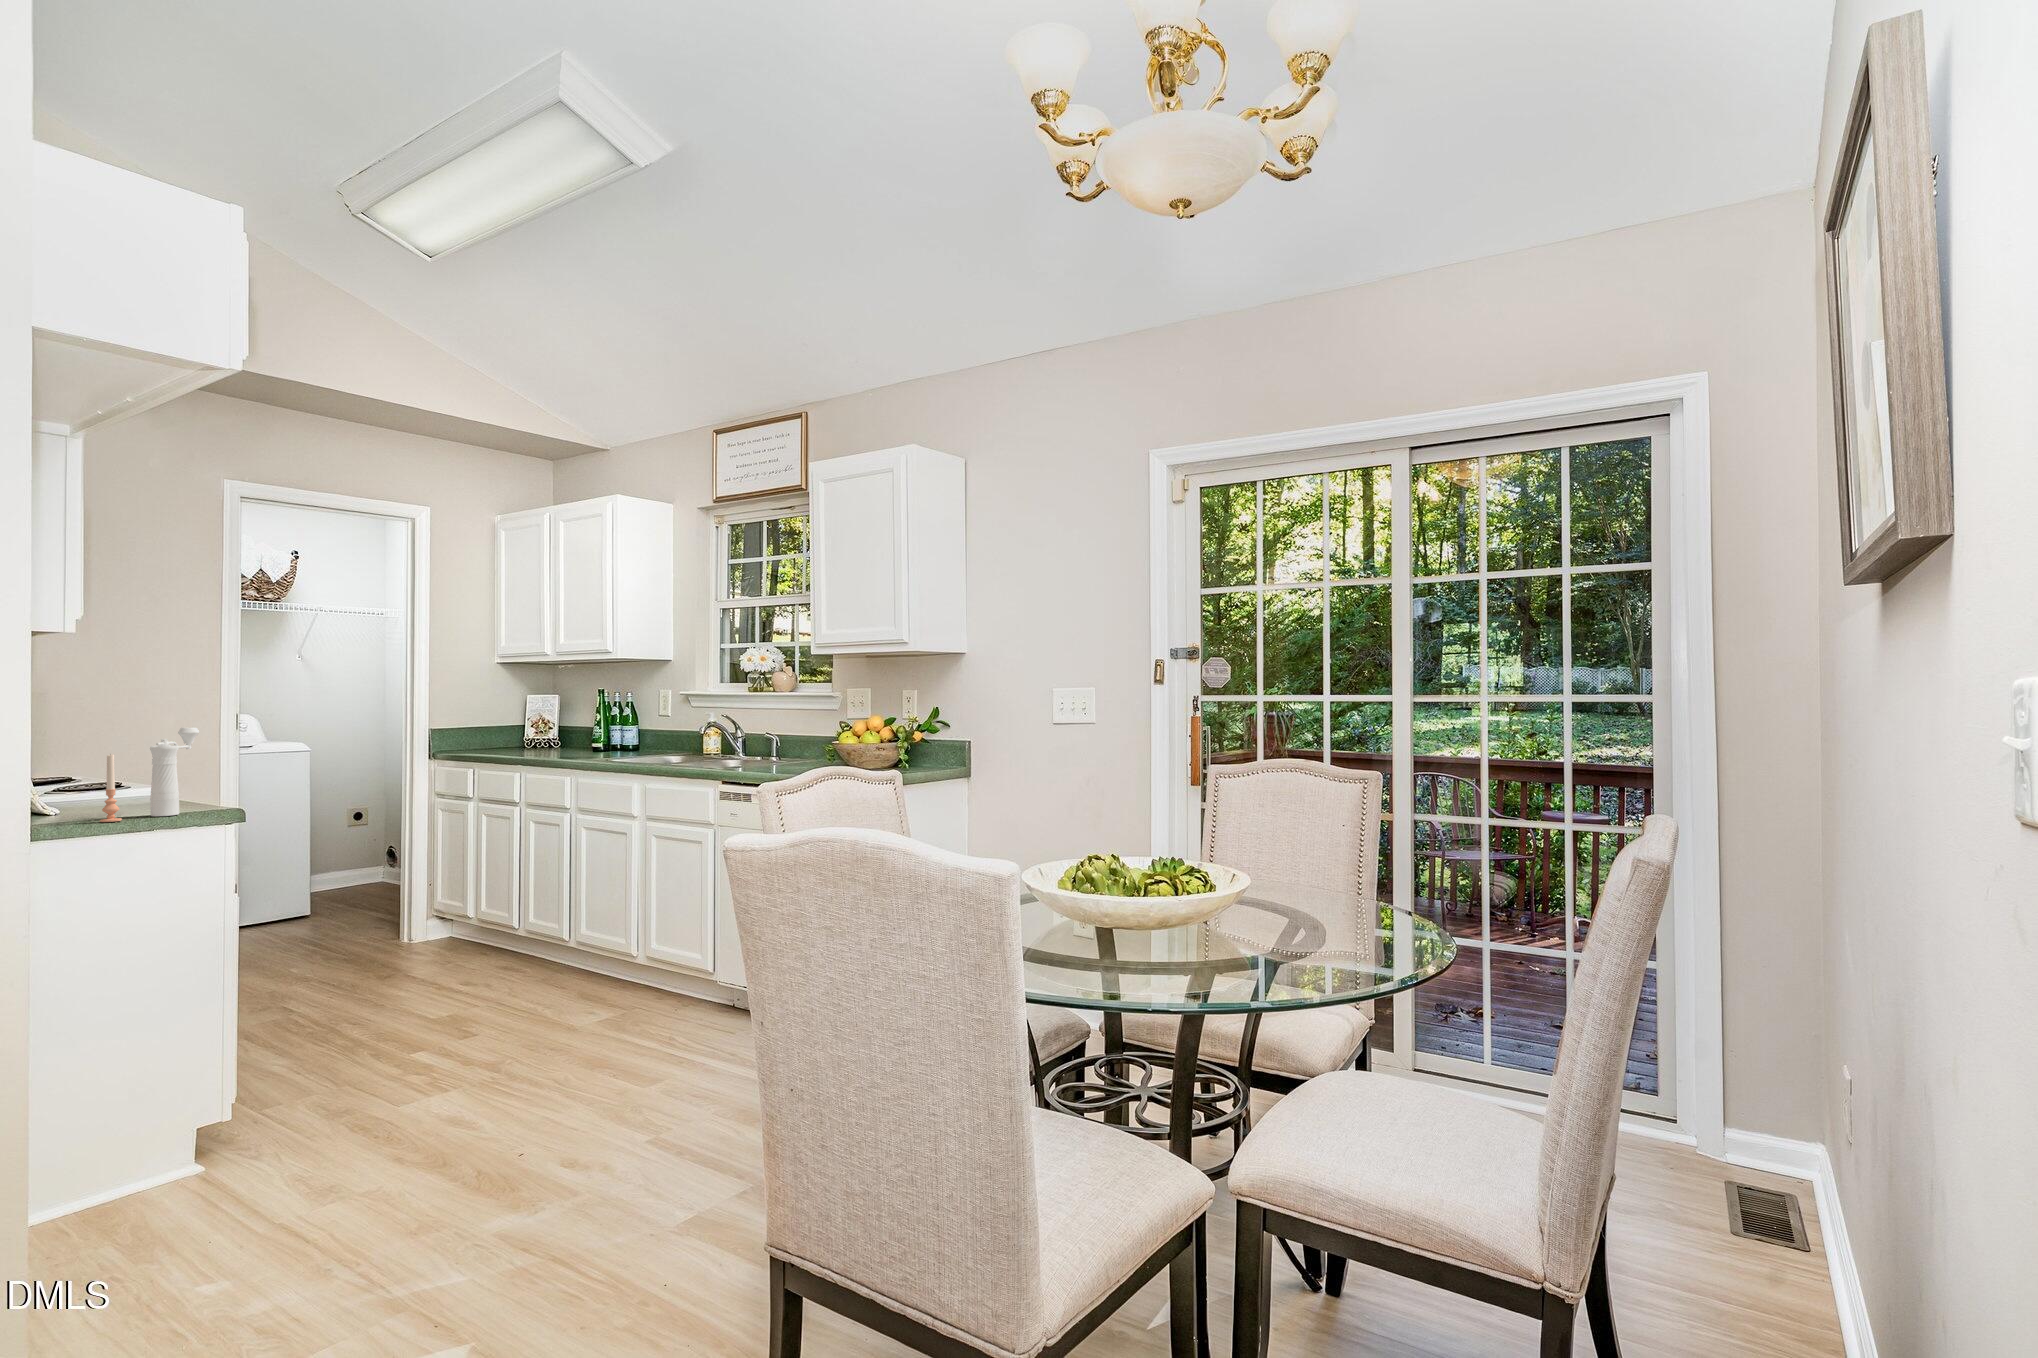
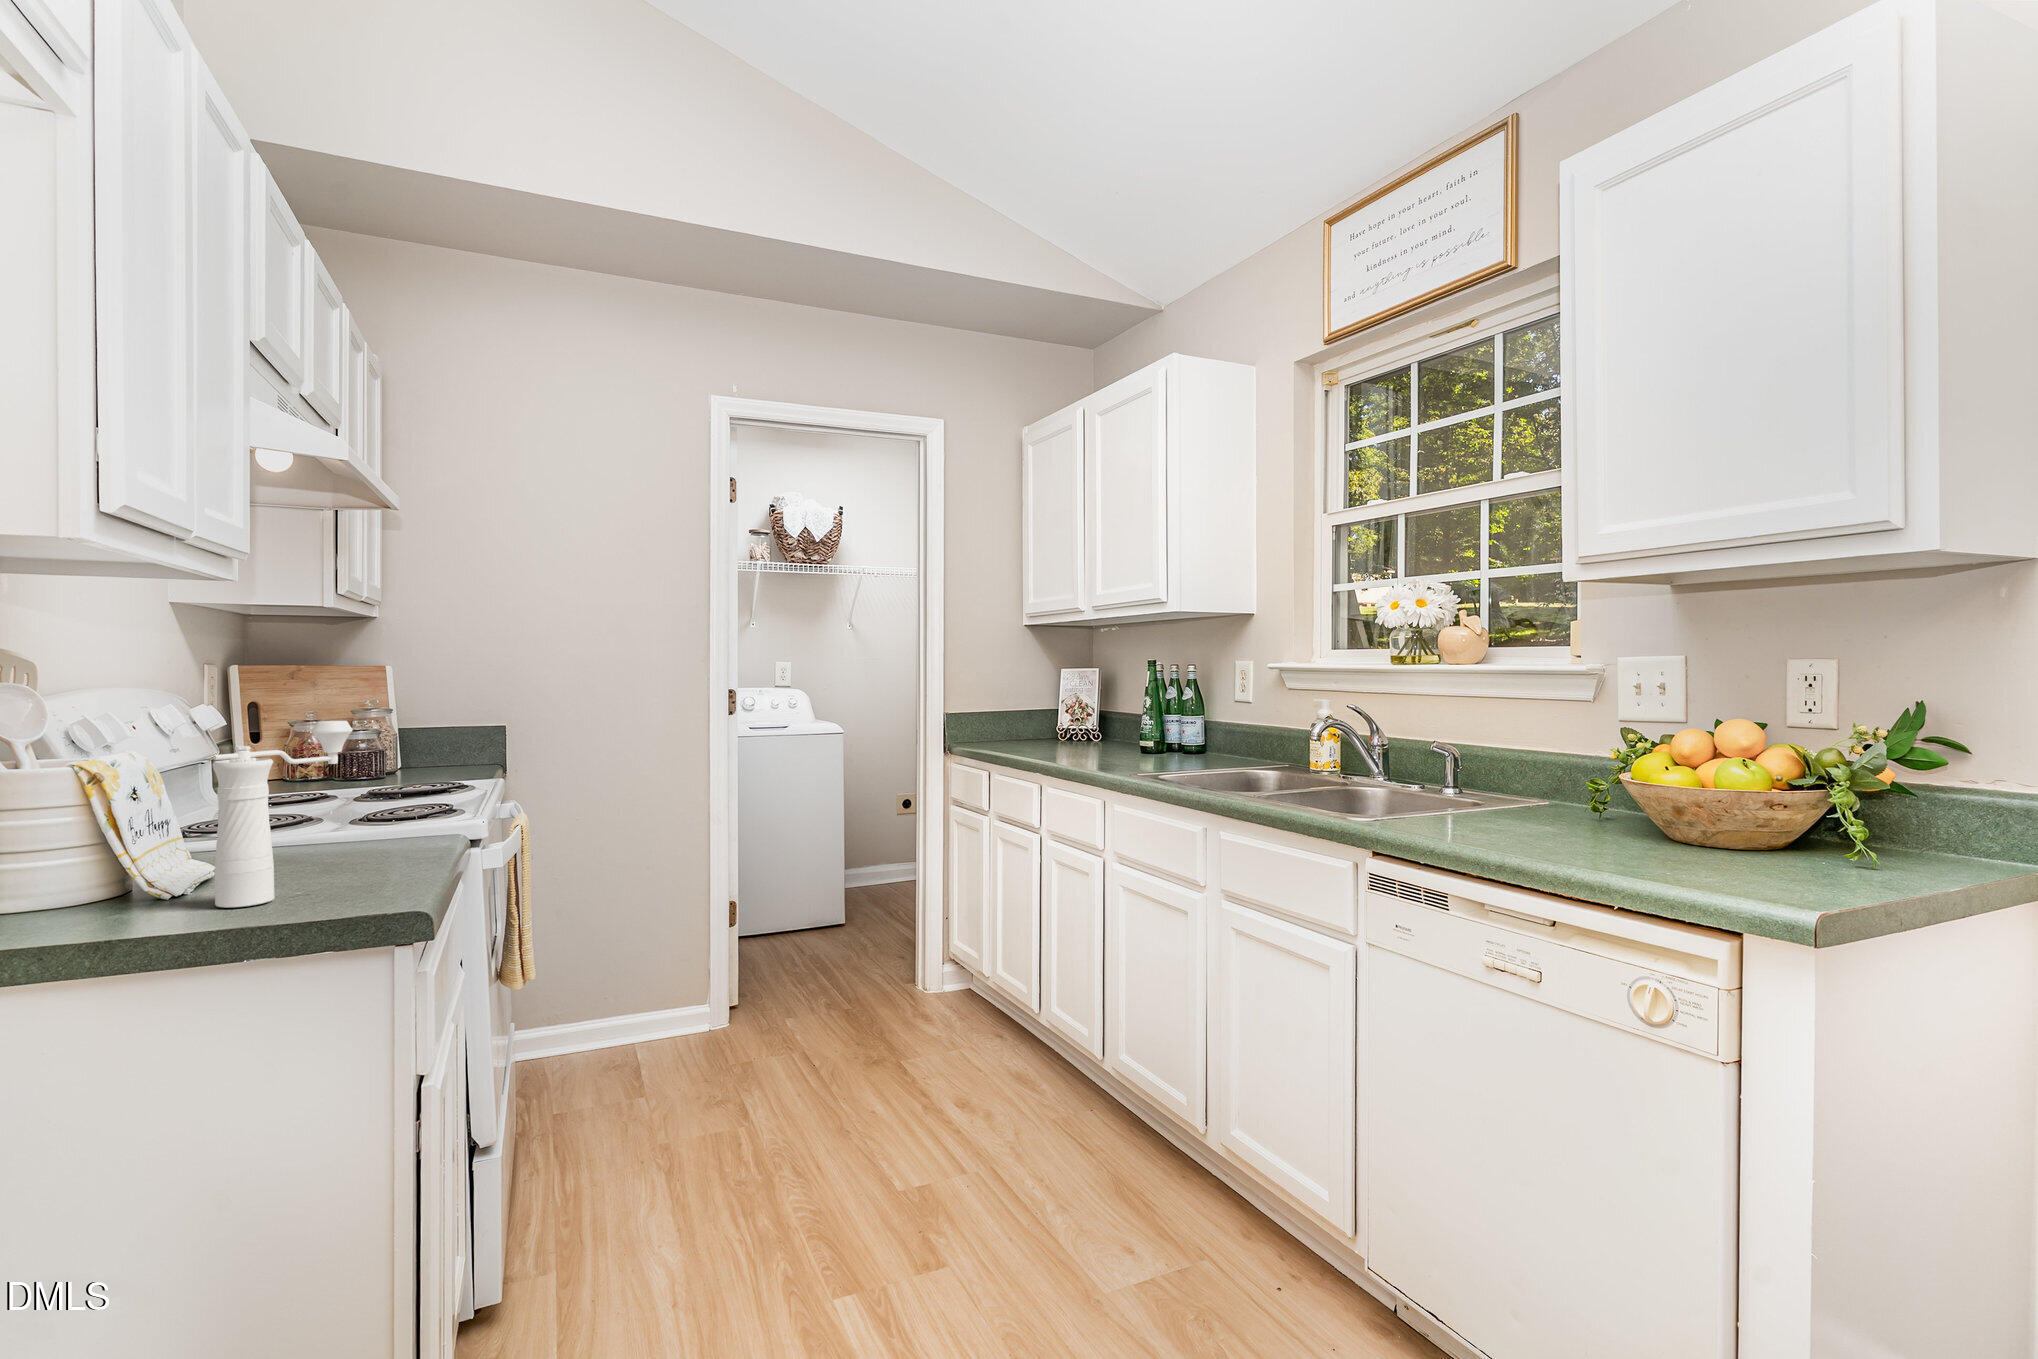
candle: present [100,754,122,822] -> none [80,778,128,925]

